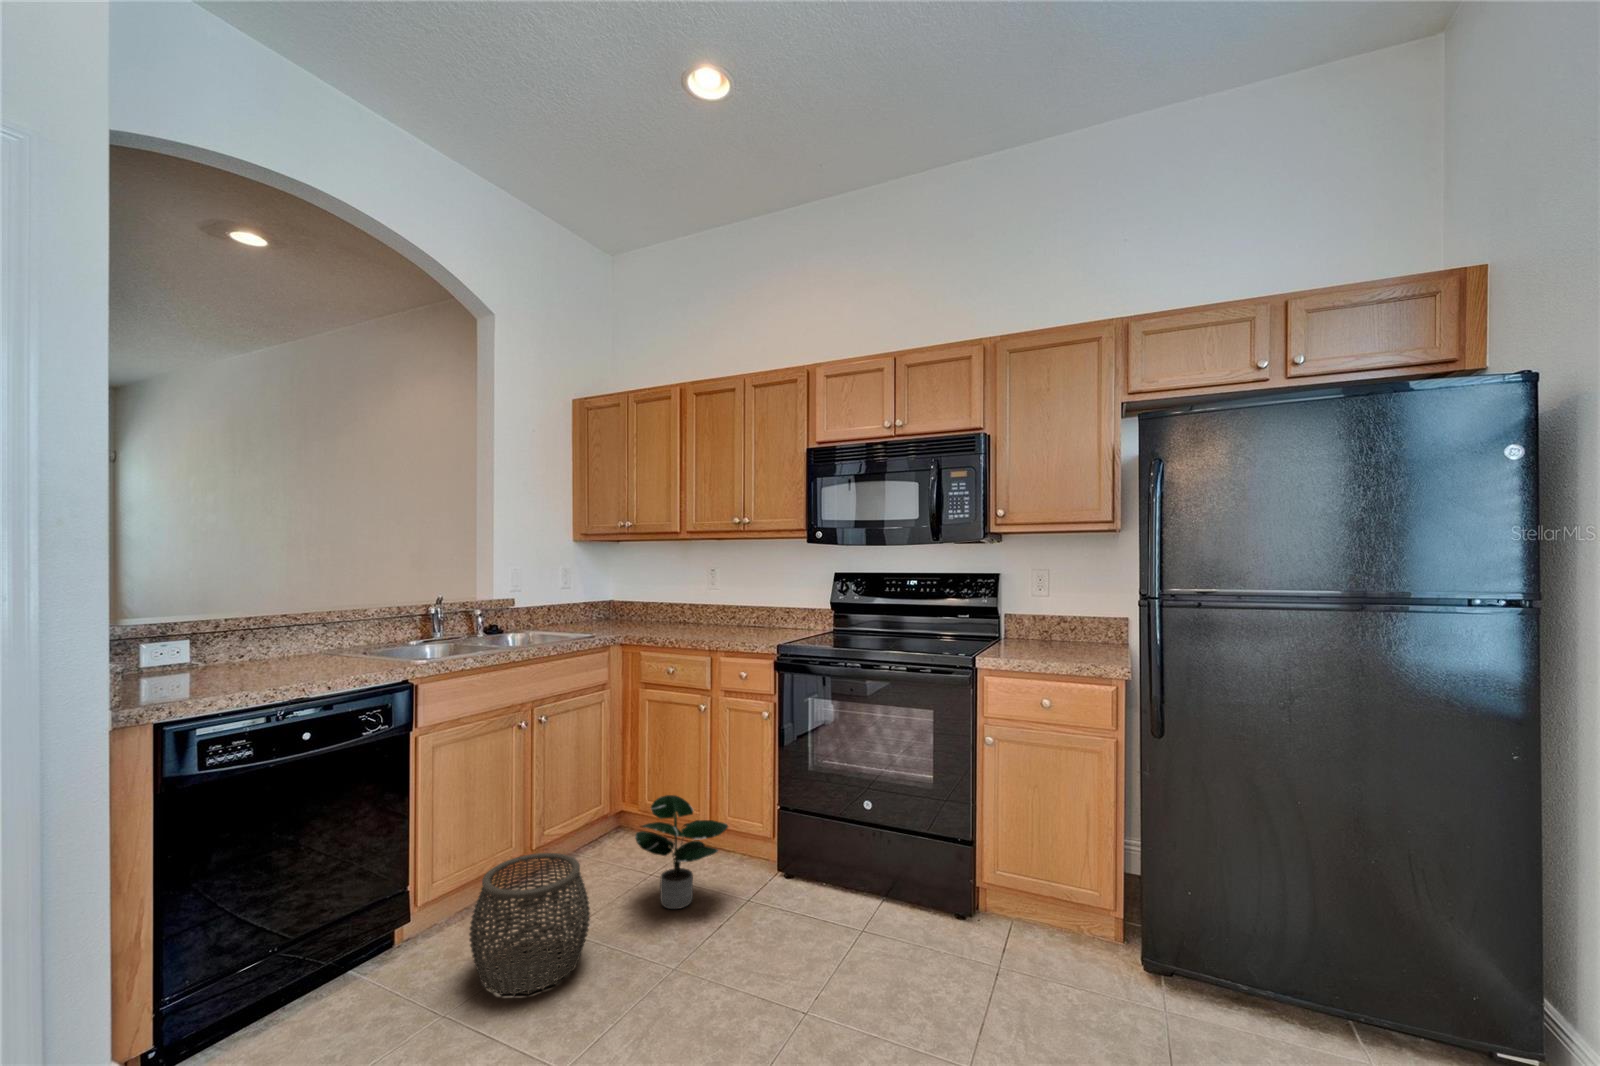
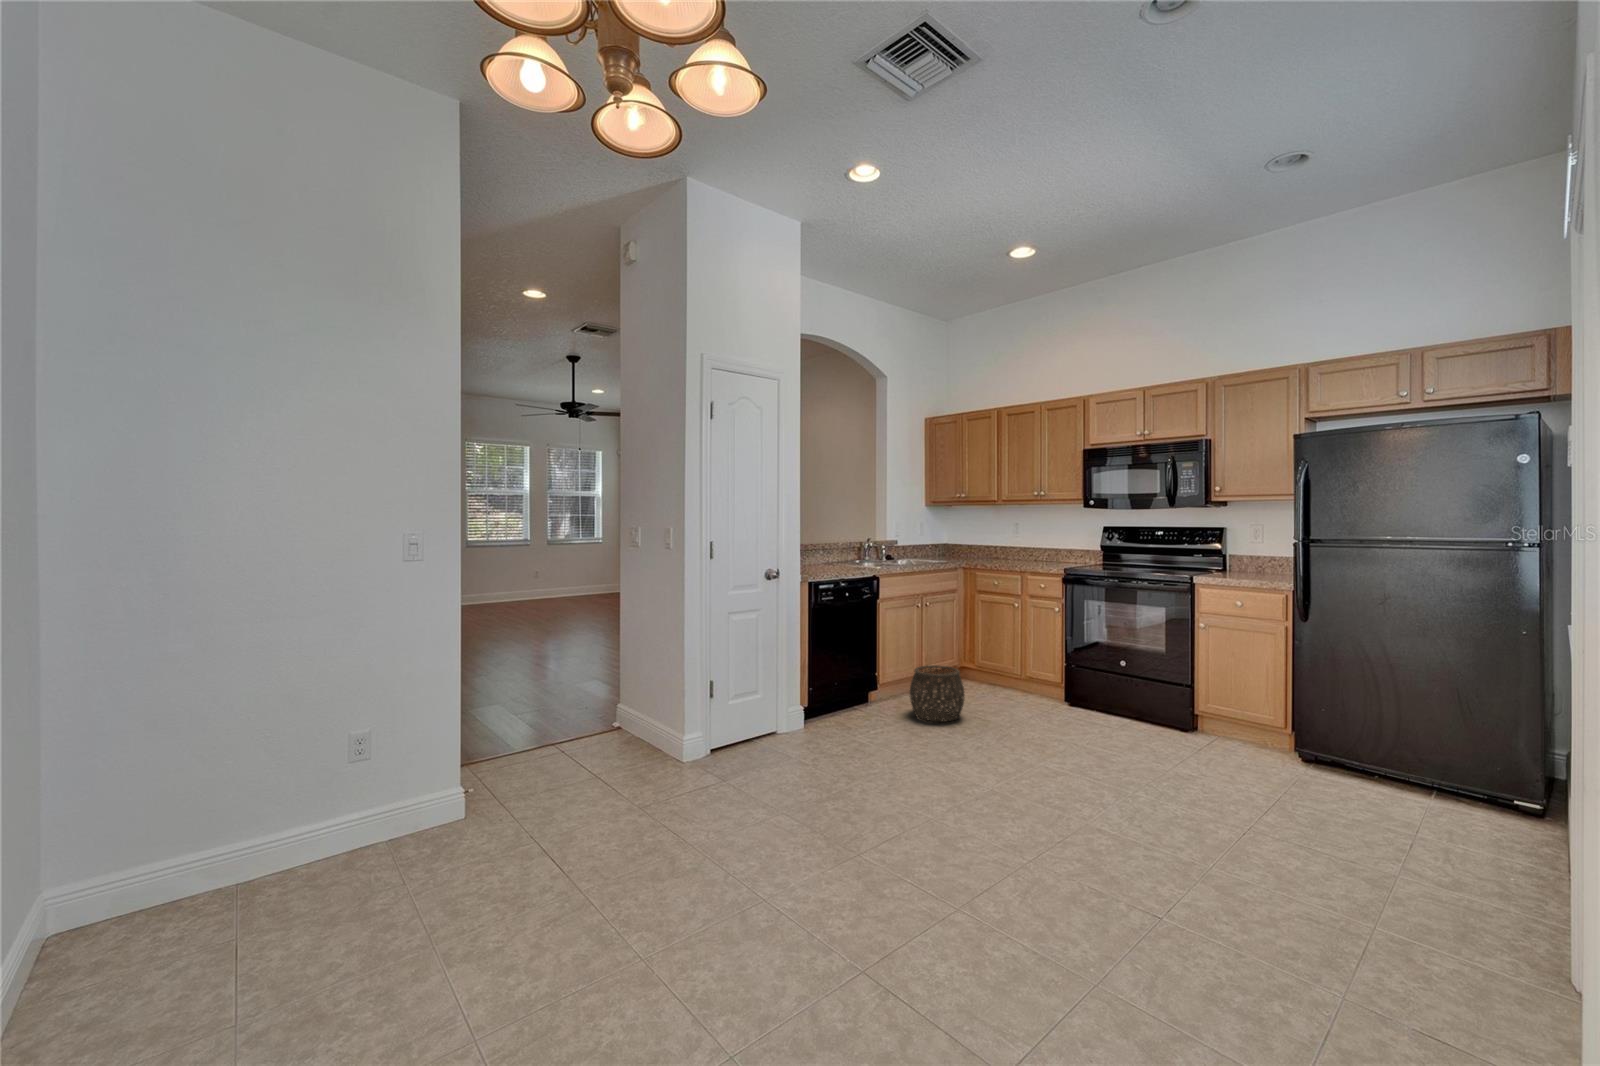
potted plant: present [635,795,728,909] -> none [981,651,1035,708]

